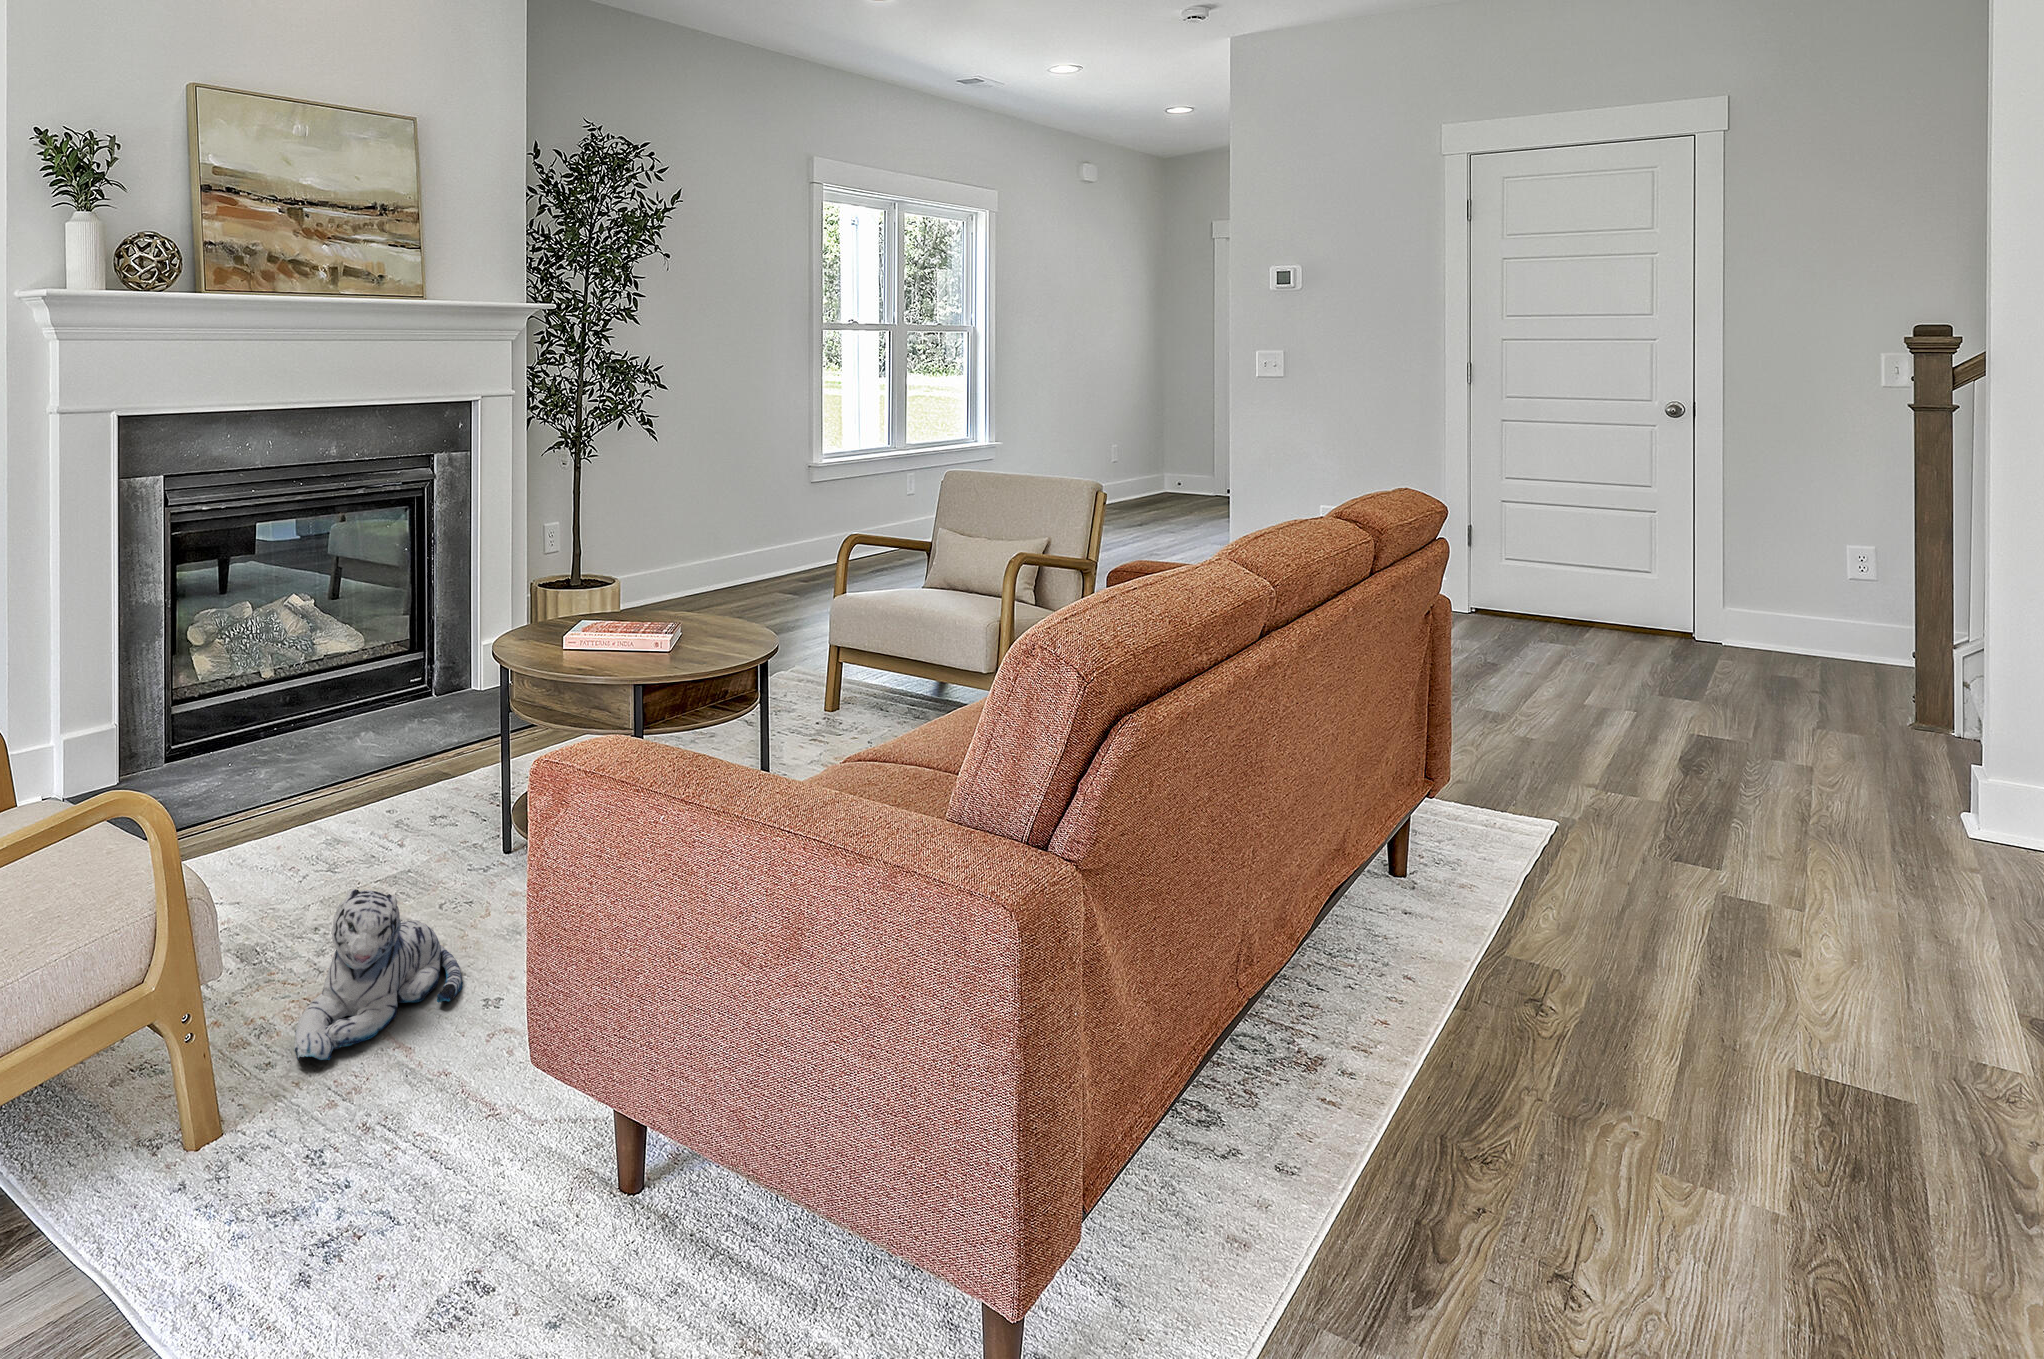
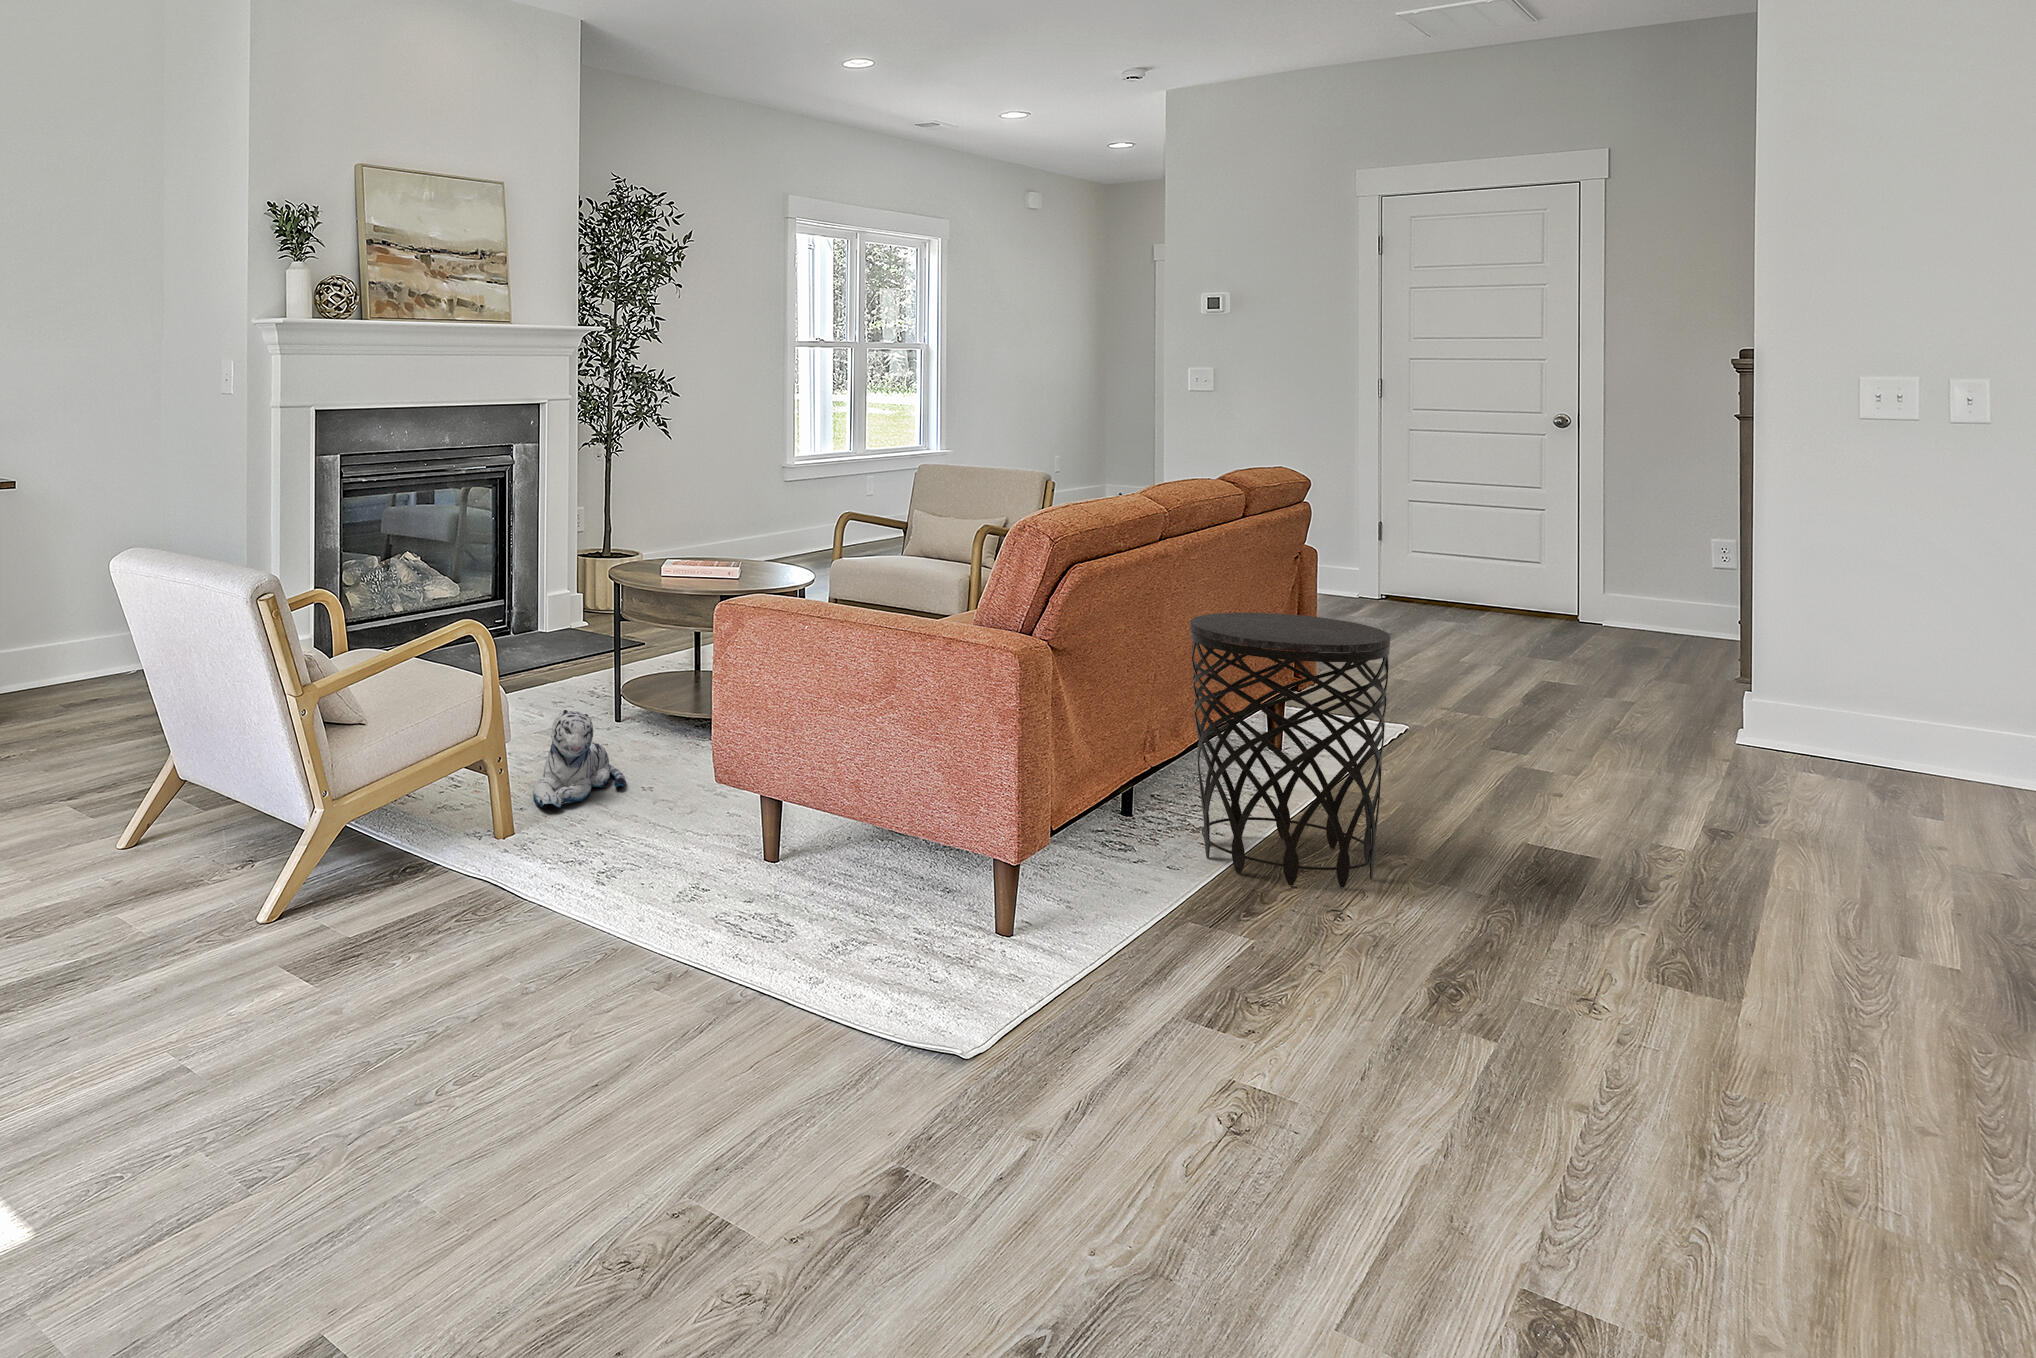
side table: none [1308,736,1635,1225] -> present [1190,613,1390,887]

